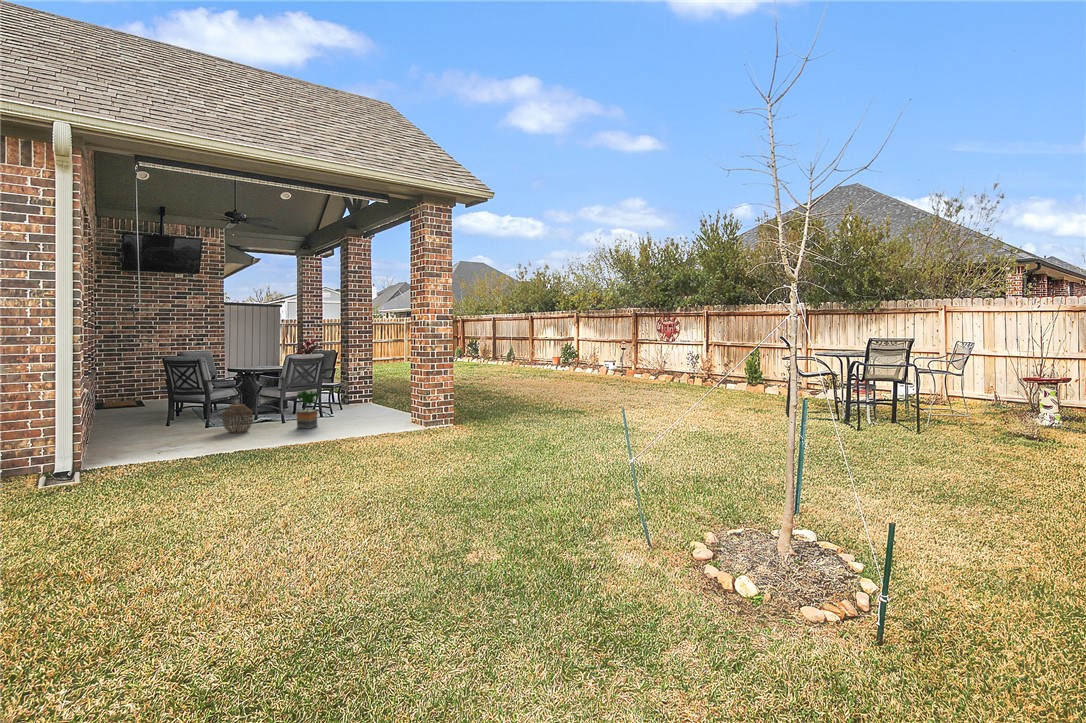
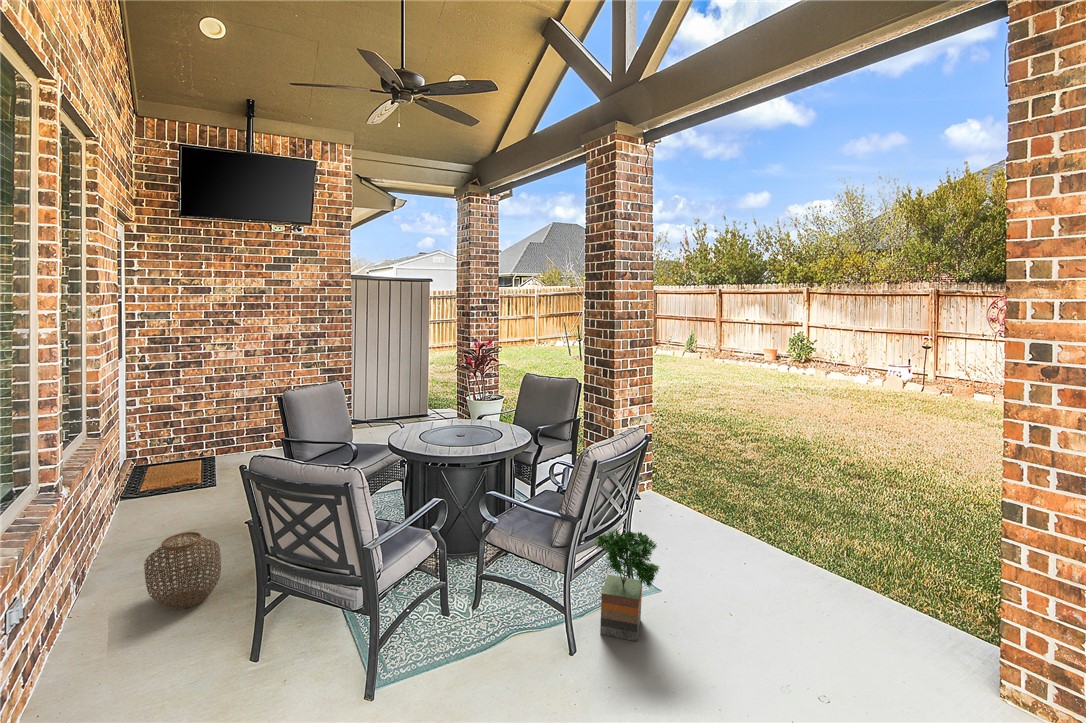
woven basket: present [222,404,253,433] -> present [144,532,221,609]

